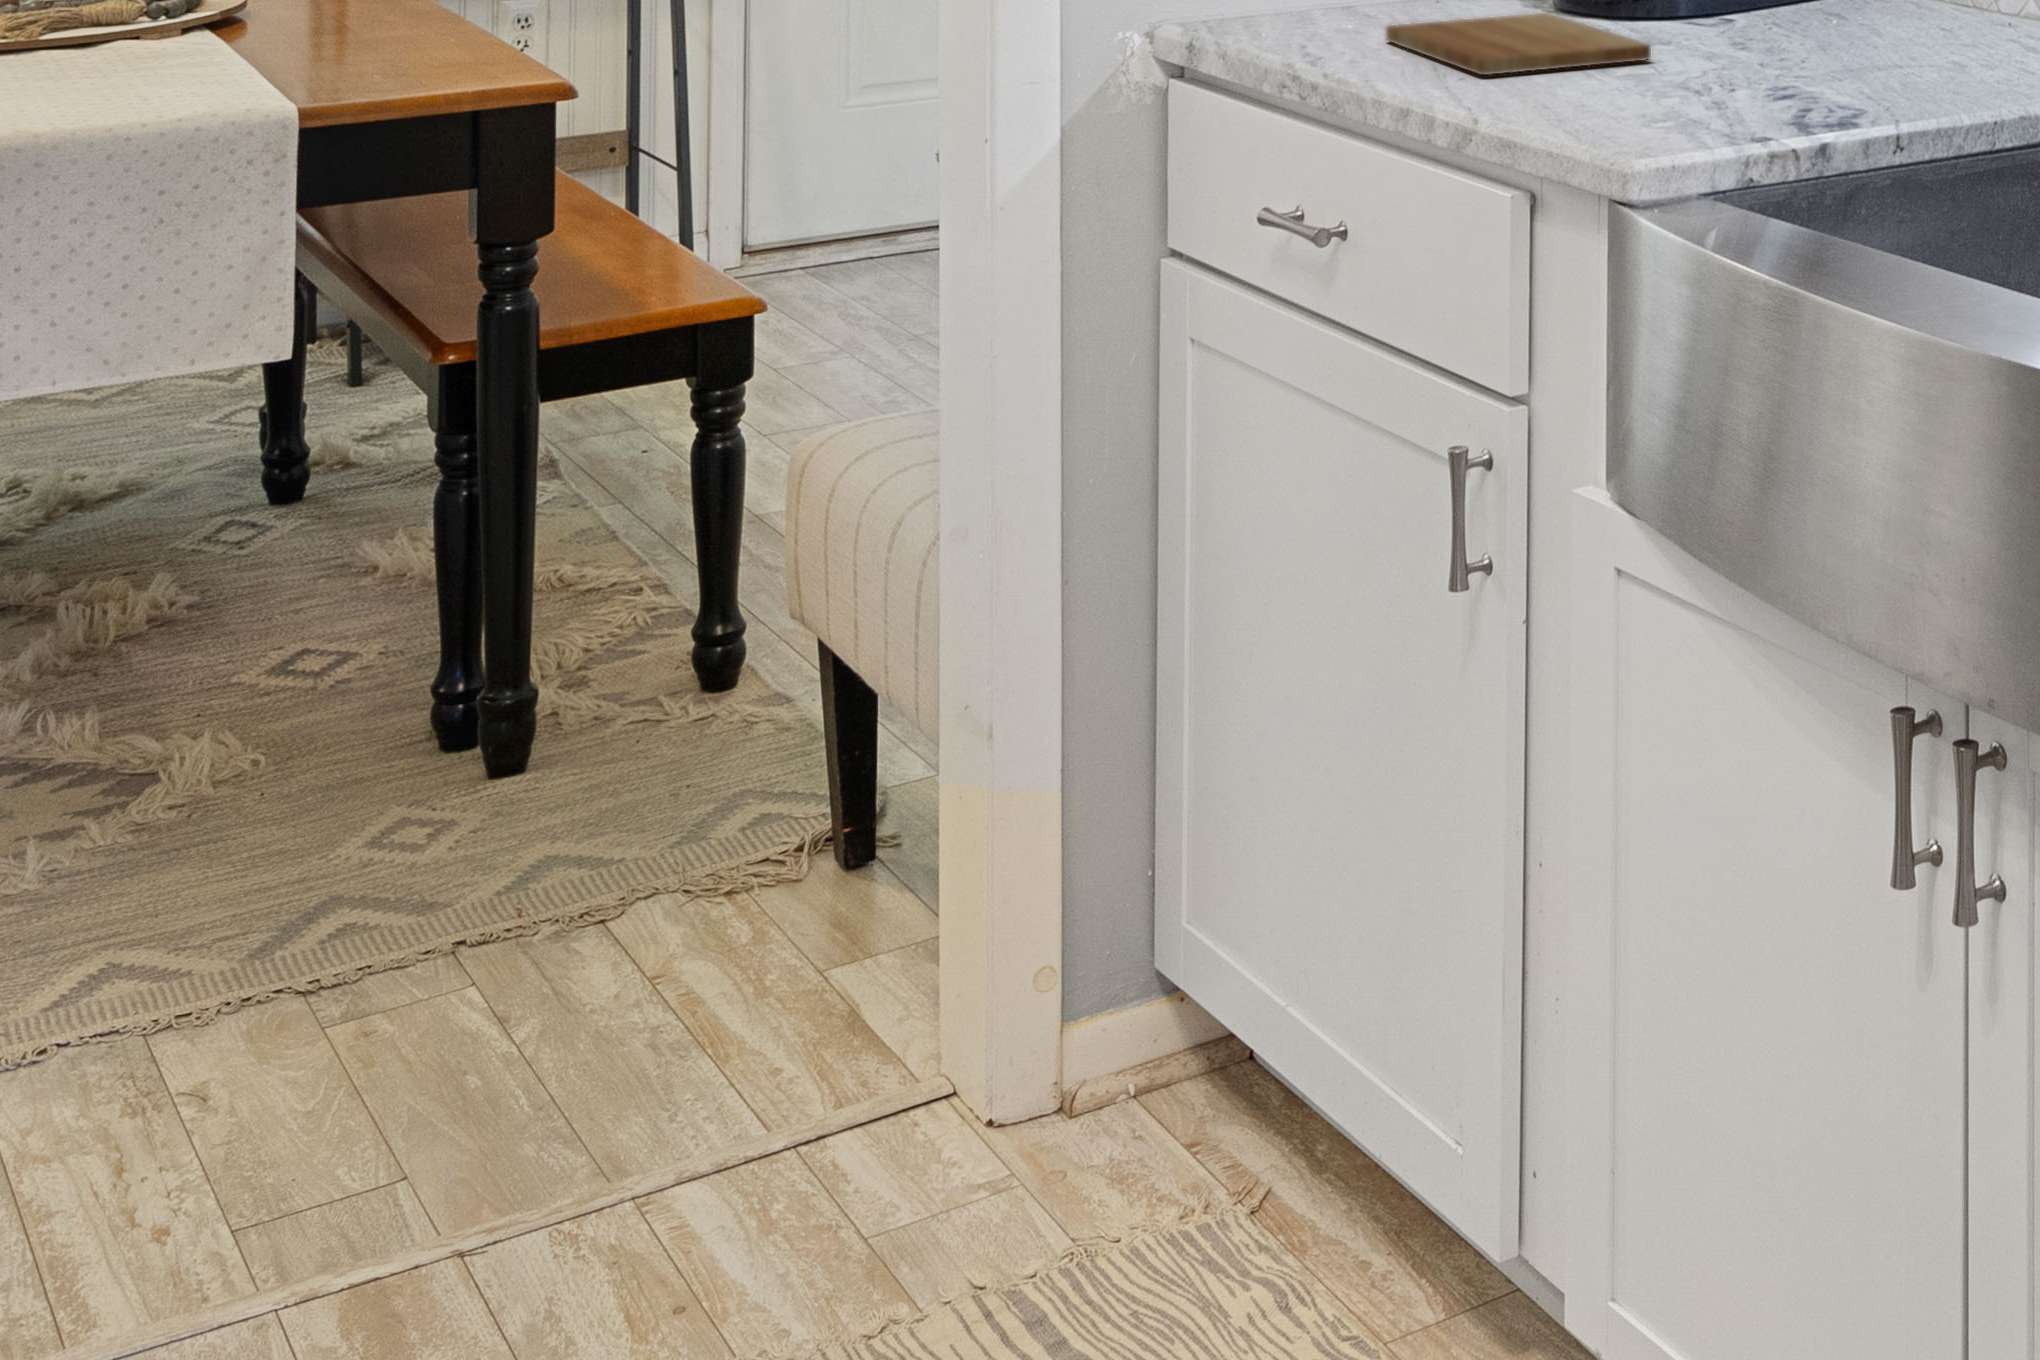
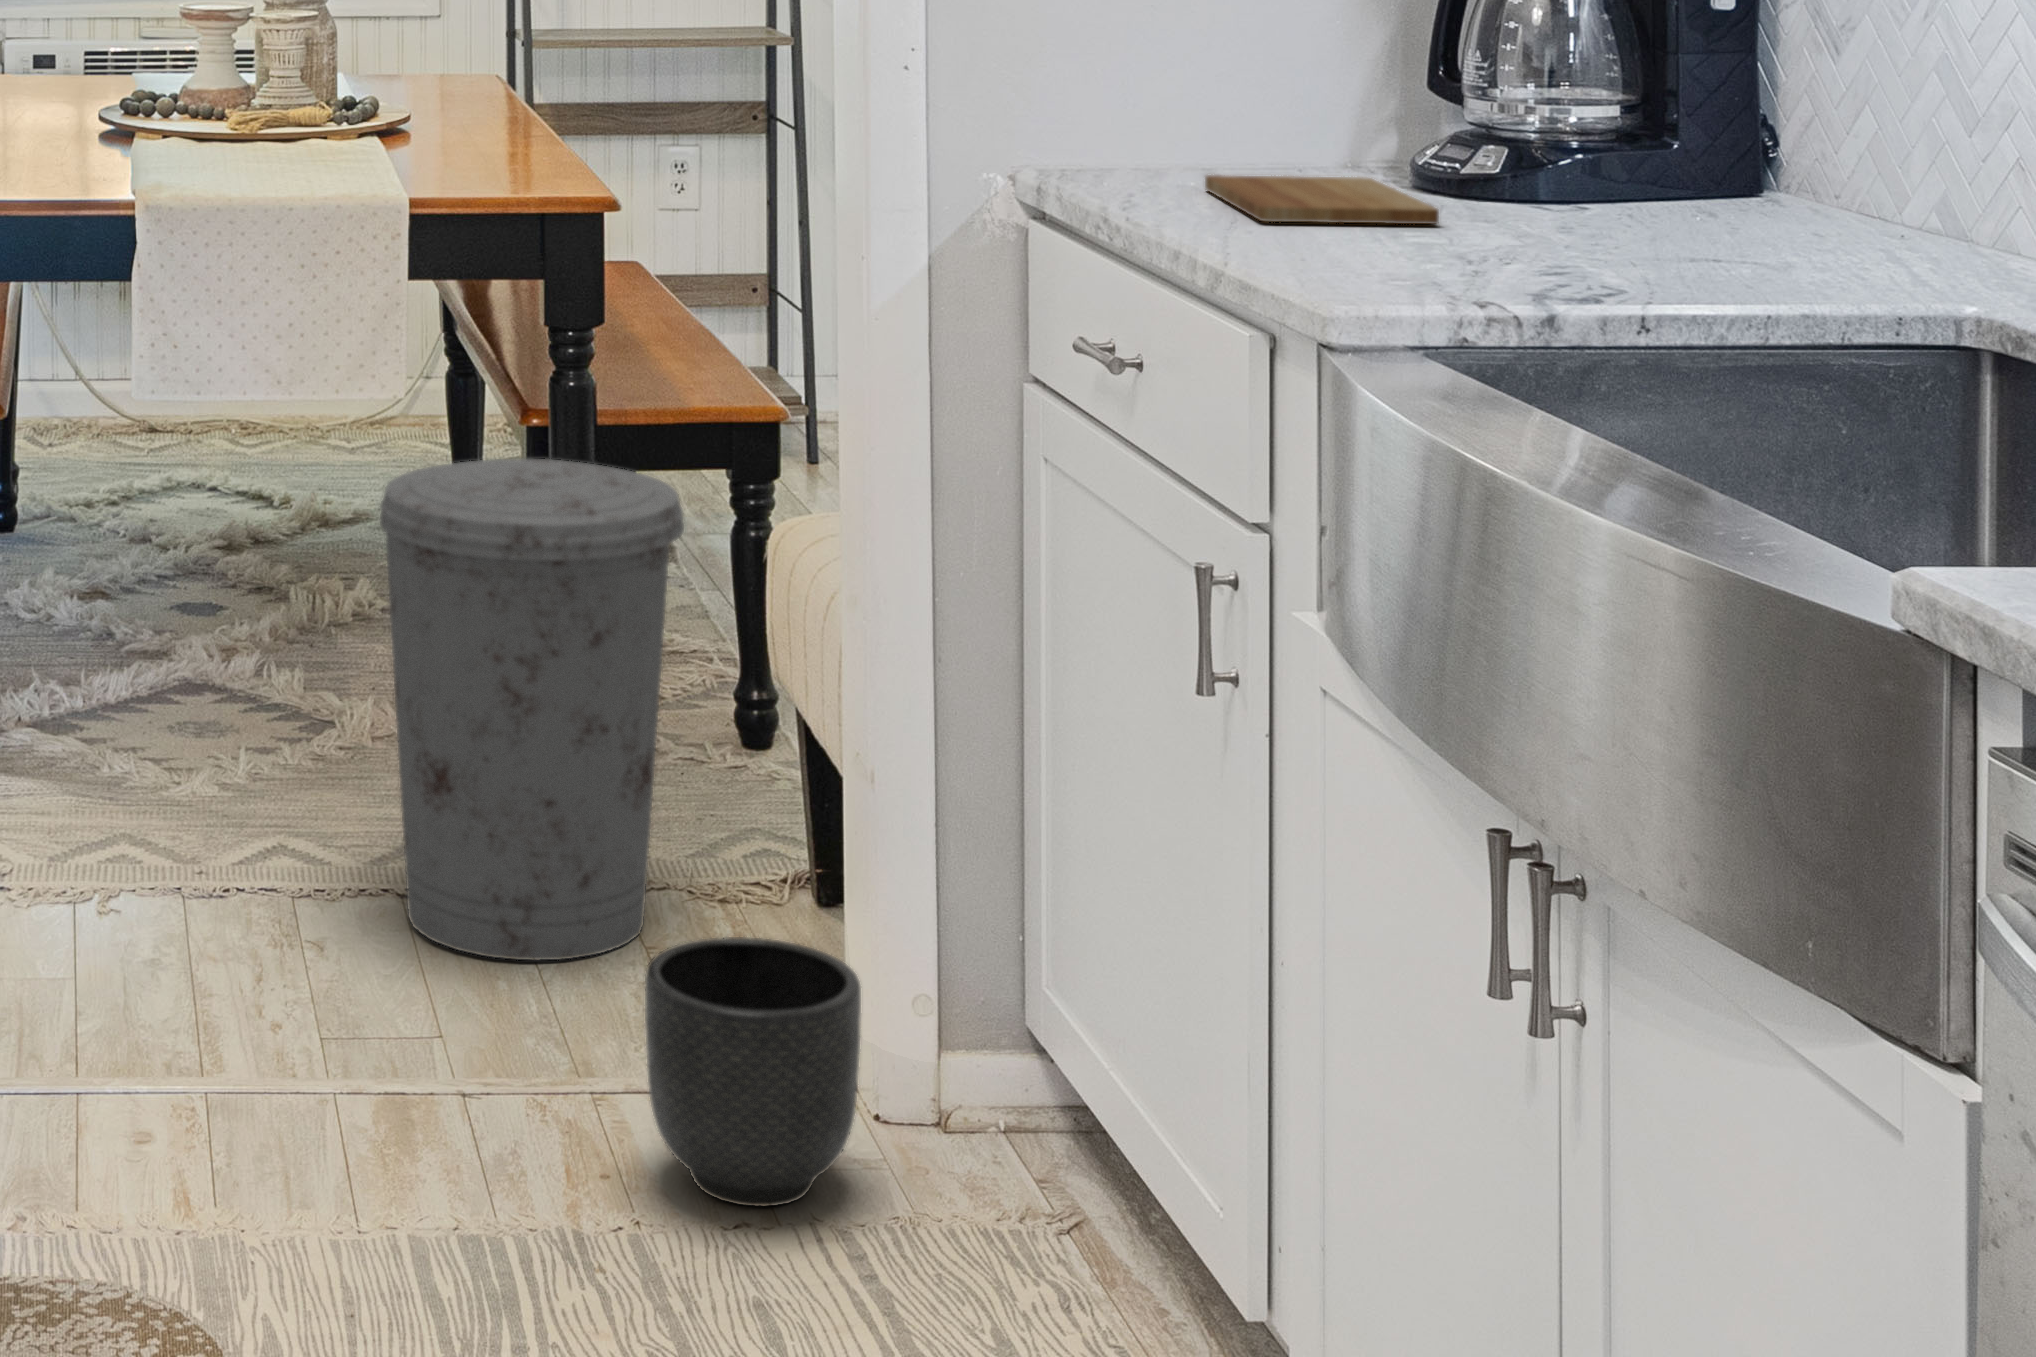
trash can: none [290,421,704,1060] -> present [379,459,684,960]
planter: none [737,964,1007,1301] -> present [645,937,861,1206]

